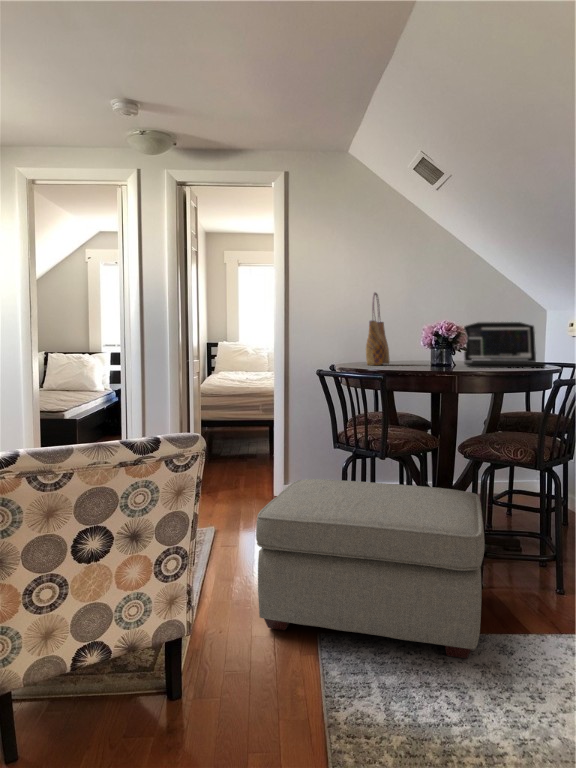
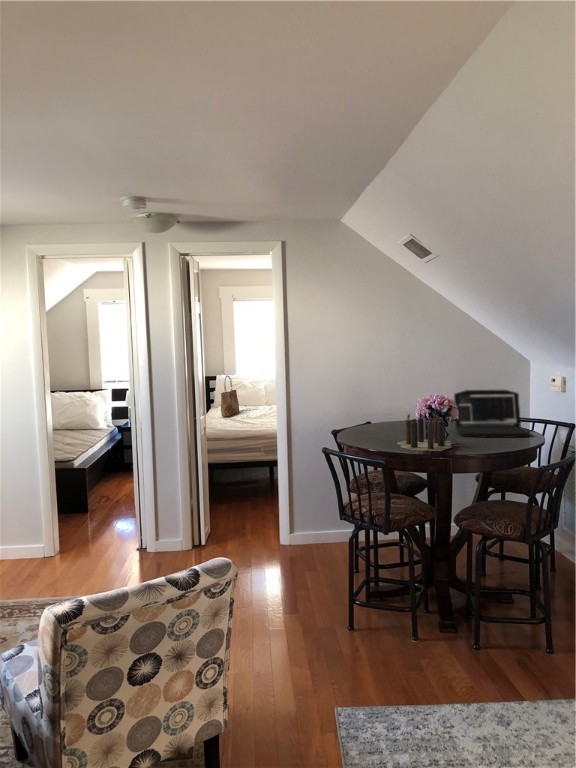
tote bag: present [366,292,389,366] -> present [221,376,239,417]
candle: none [392,333,475,370] -> present [397,412,453,451]
ottoman: present [256,479,485,658] -> none [277,553,482,731]

